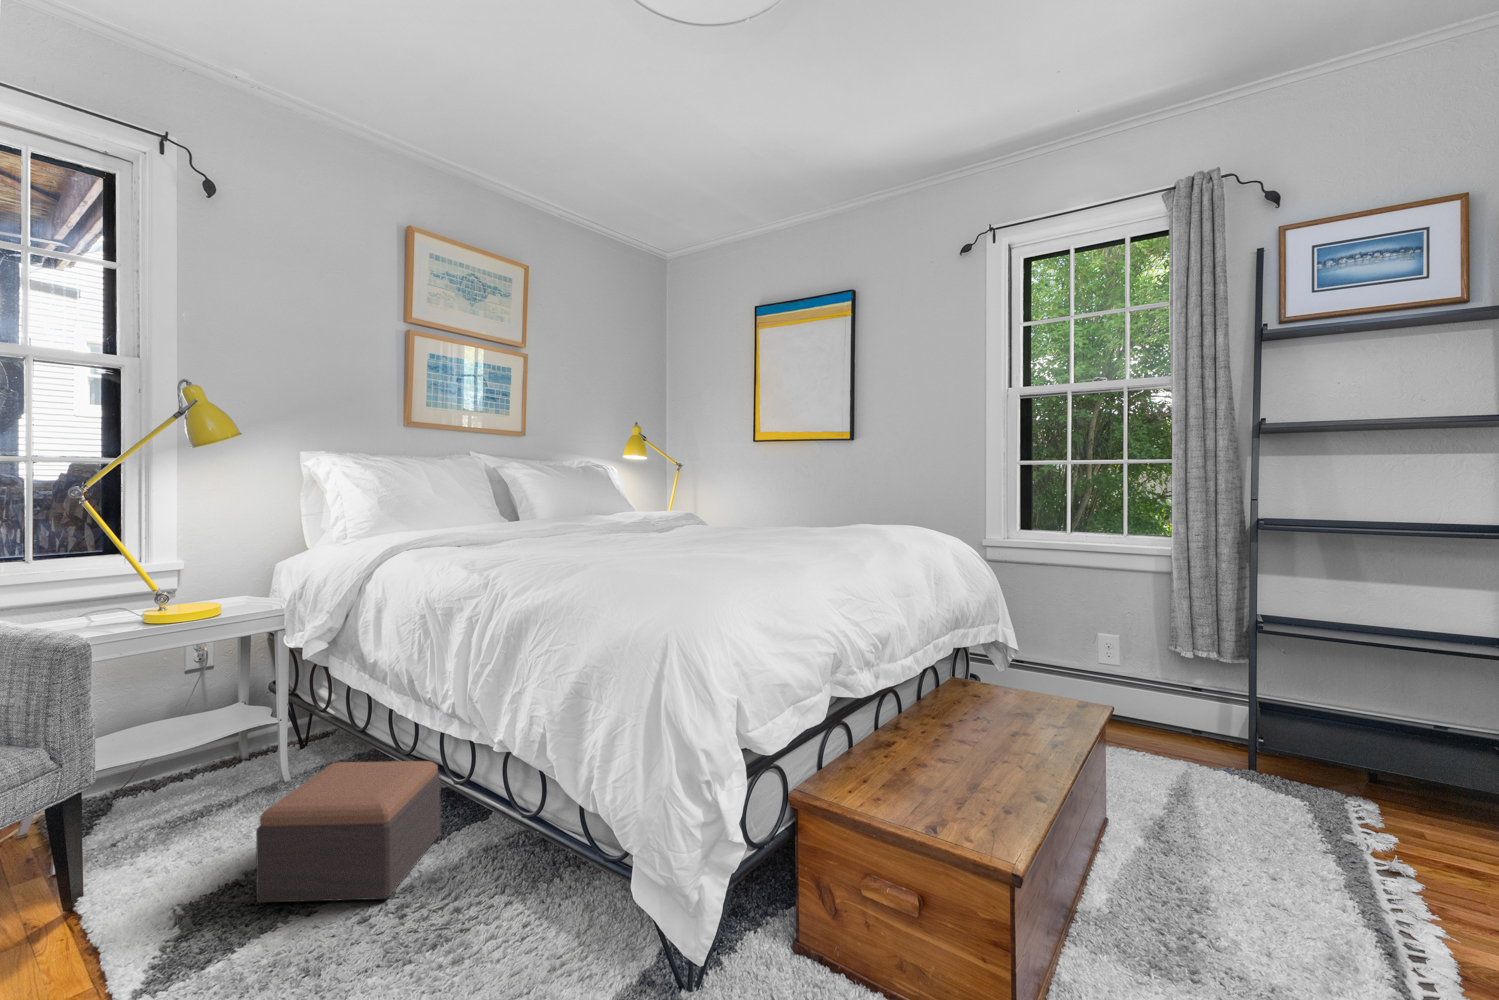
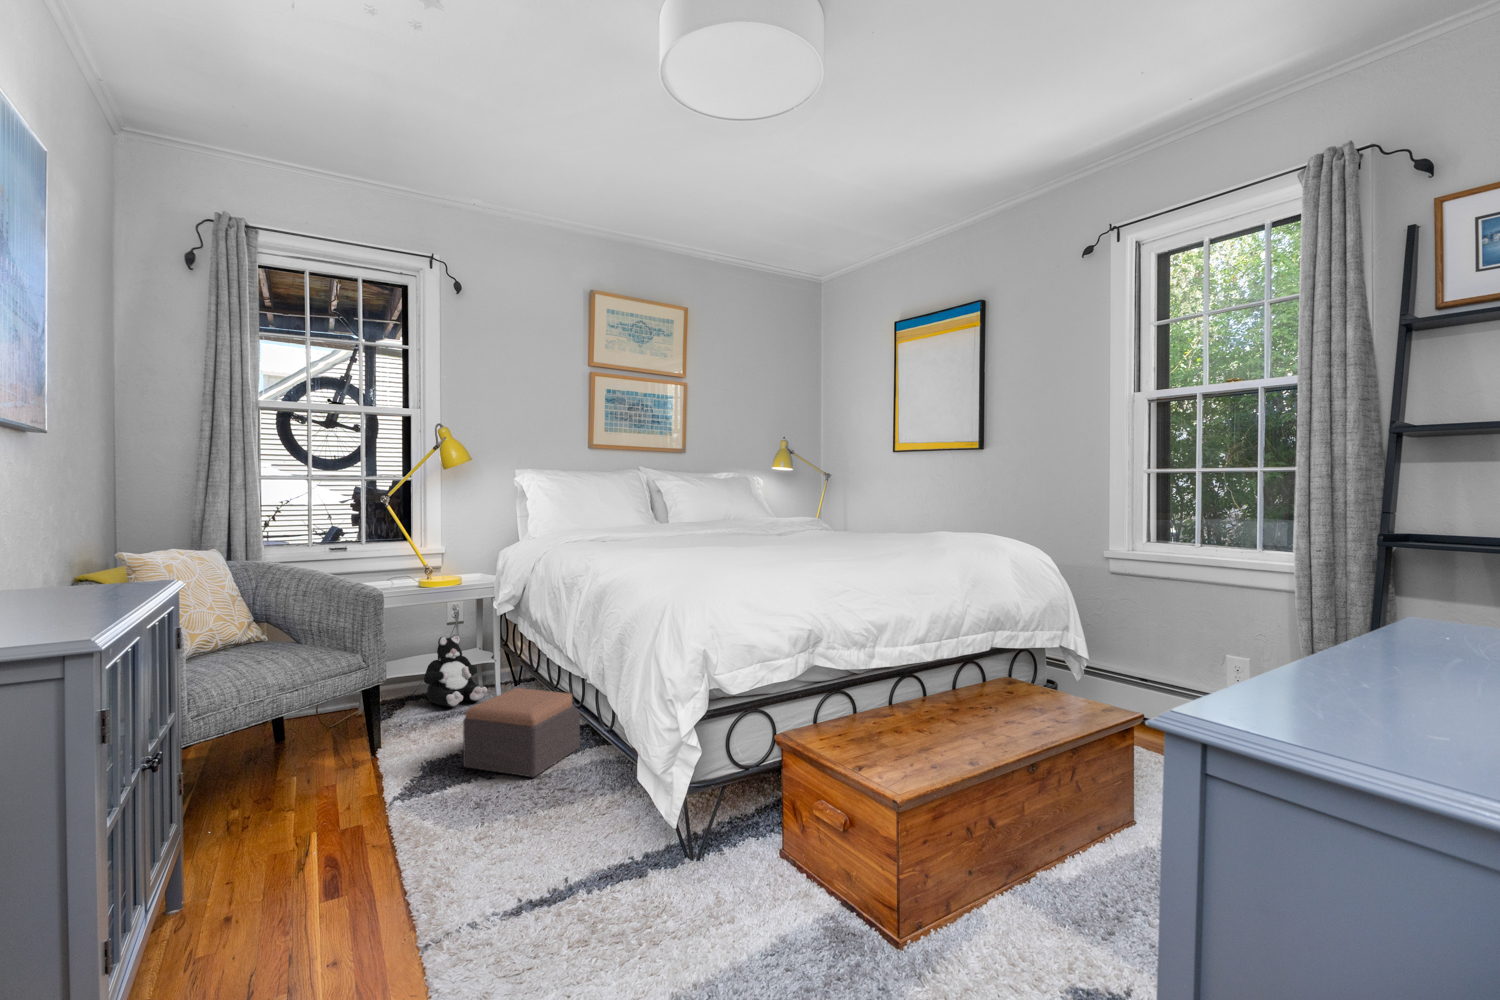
plush toy: none [150,689,262,798] -> present [424,635,487,707]

